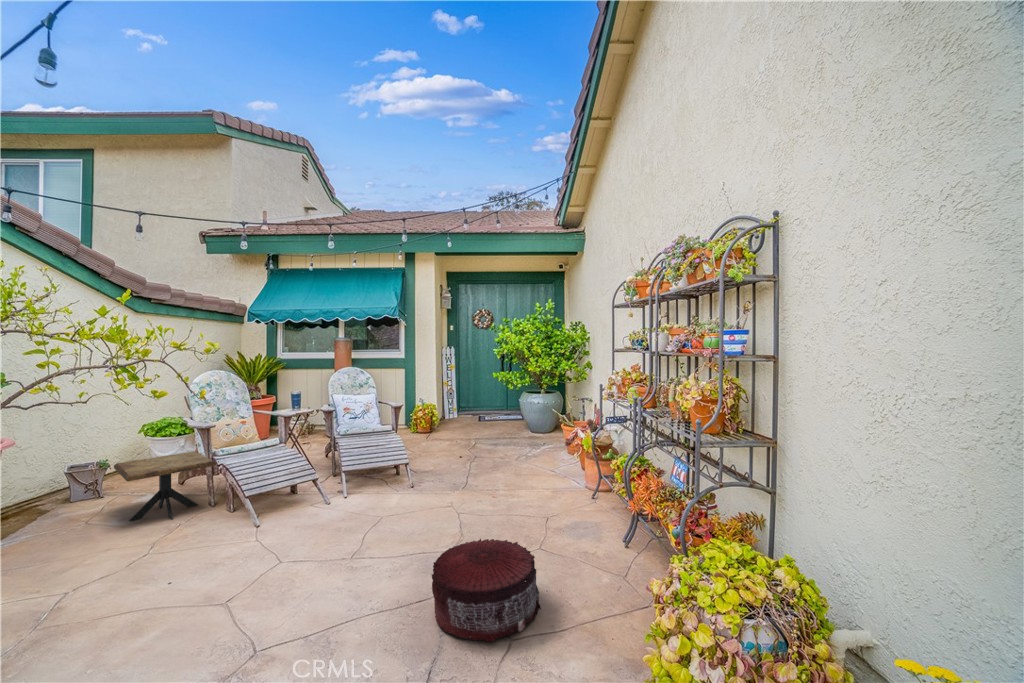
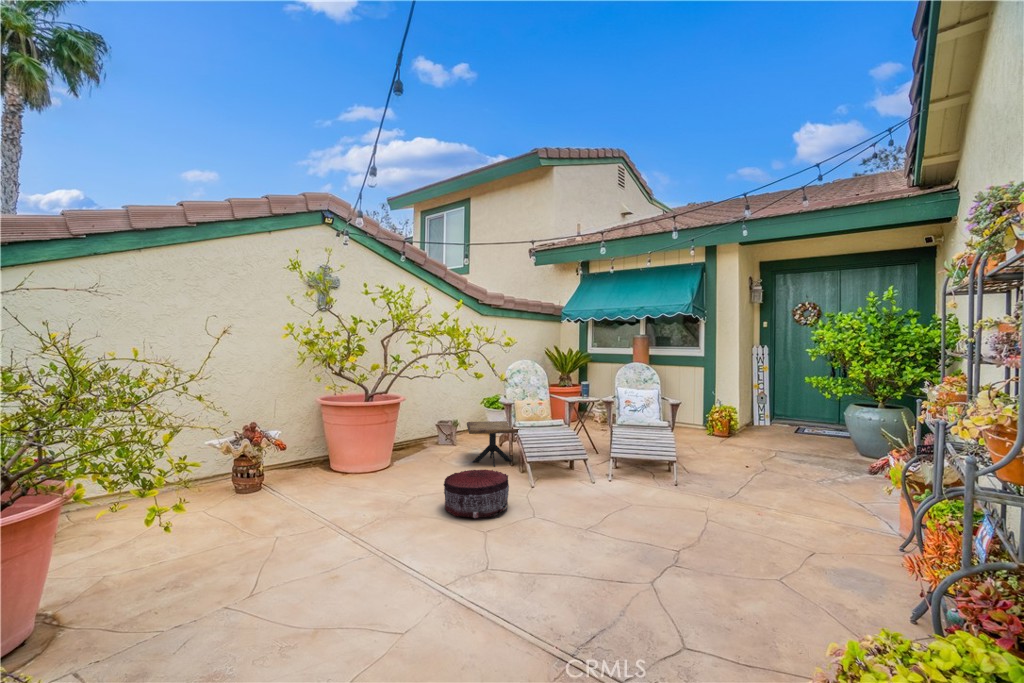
pouf: present [432,539,541,642] -> present [444,469,509,518]

